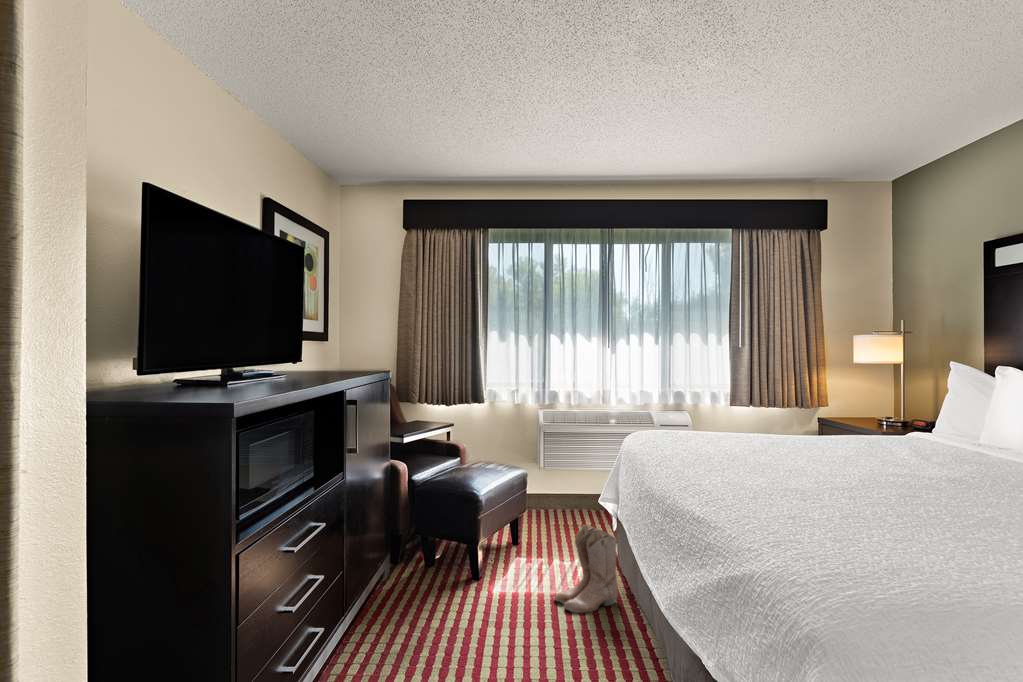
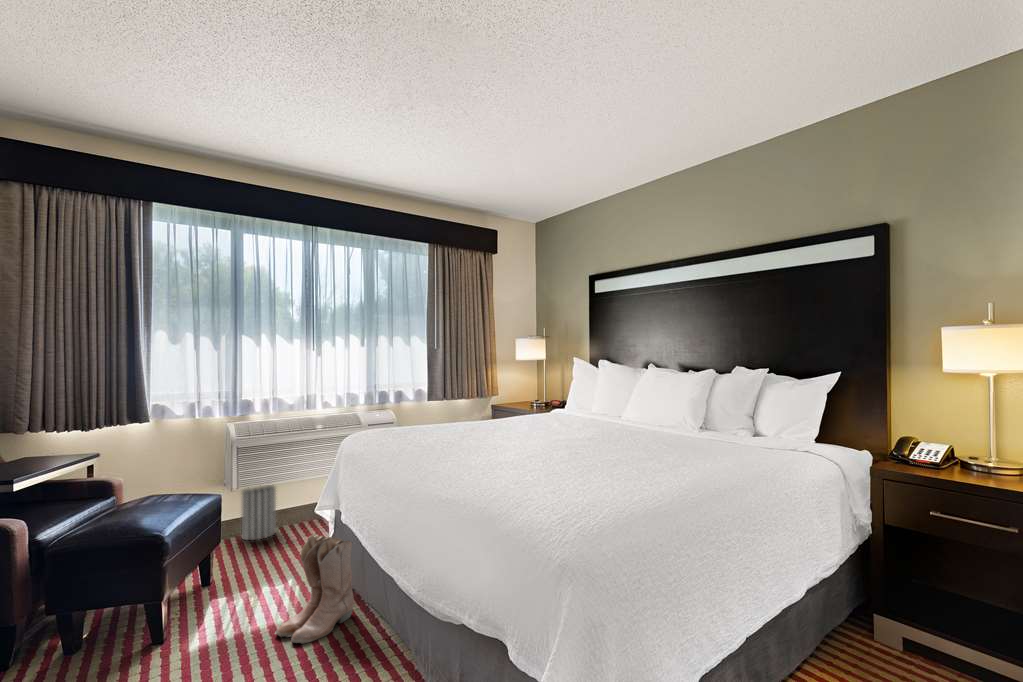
wastebasket: none [548,470,575,518] -> present [242,485,276,540]

